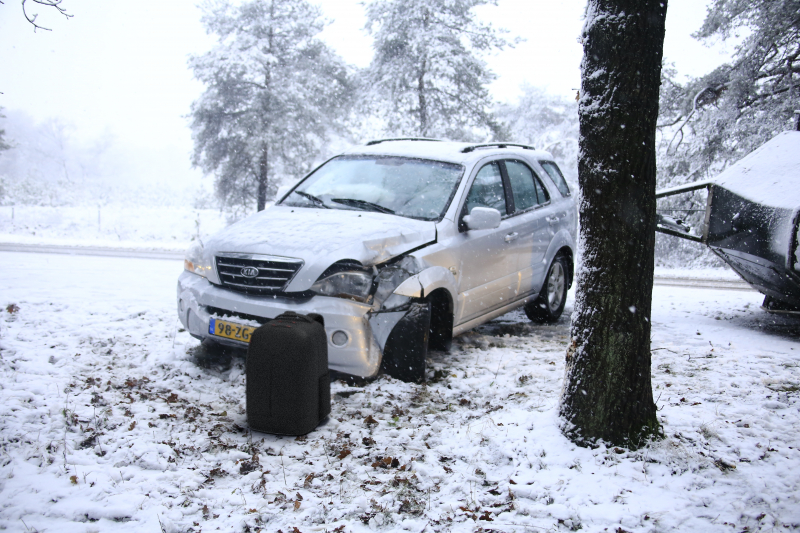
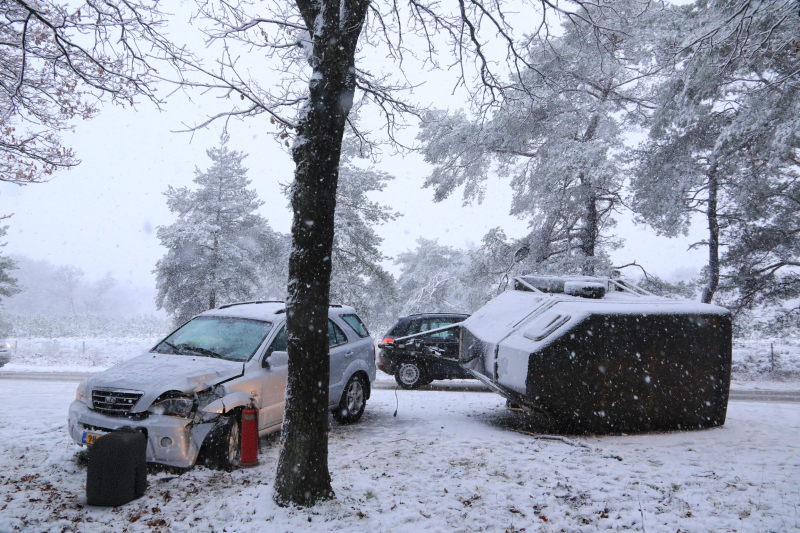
fire extinguisher: none [440,276,477,384] -> present [238,398,261,468]

